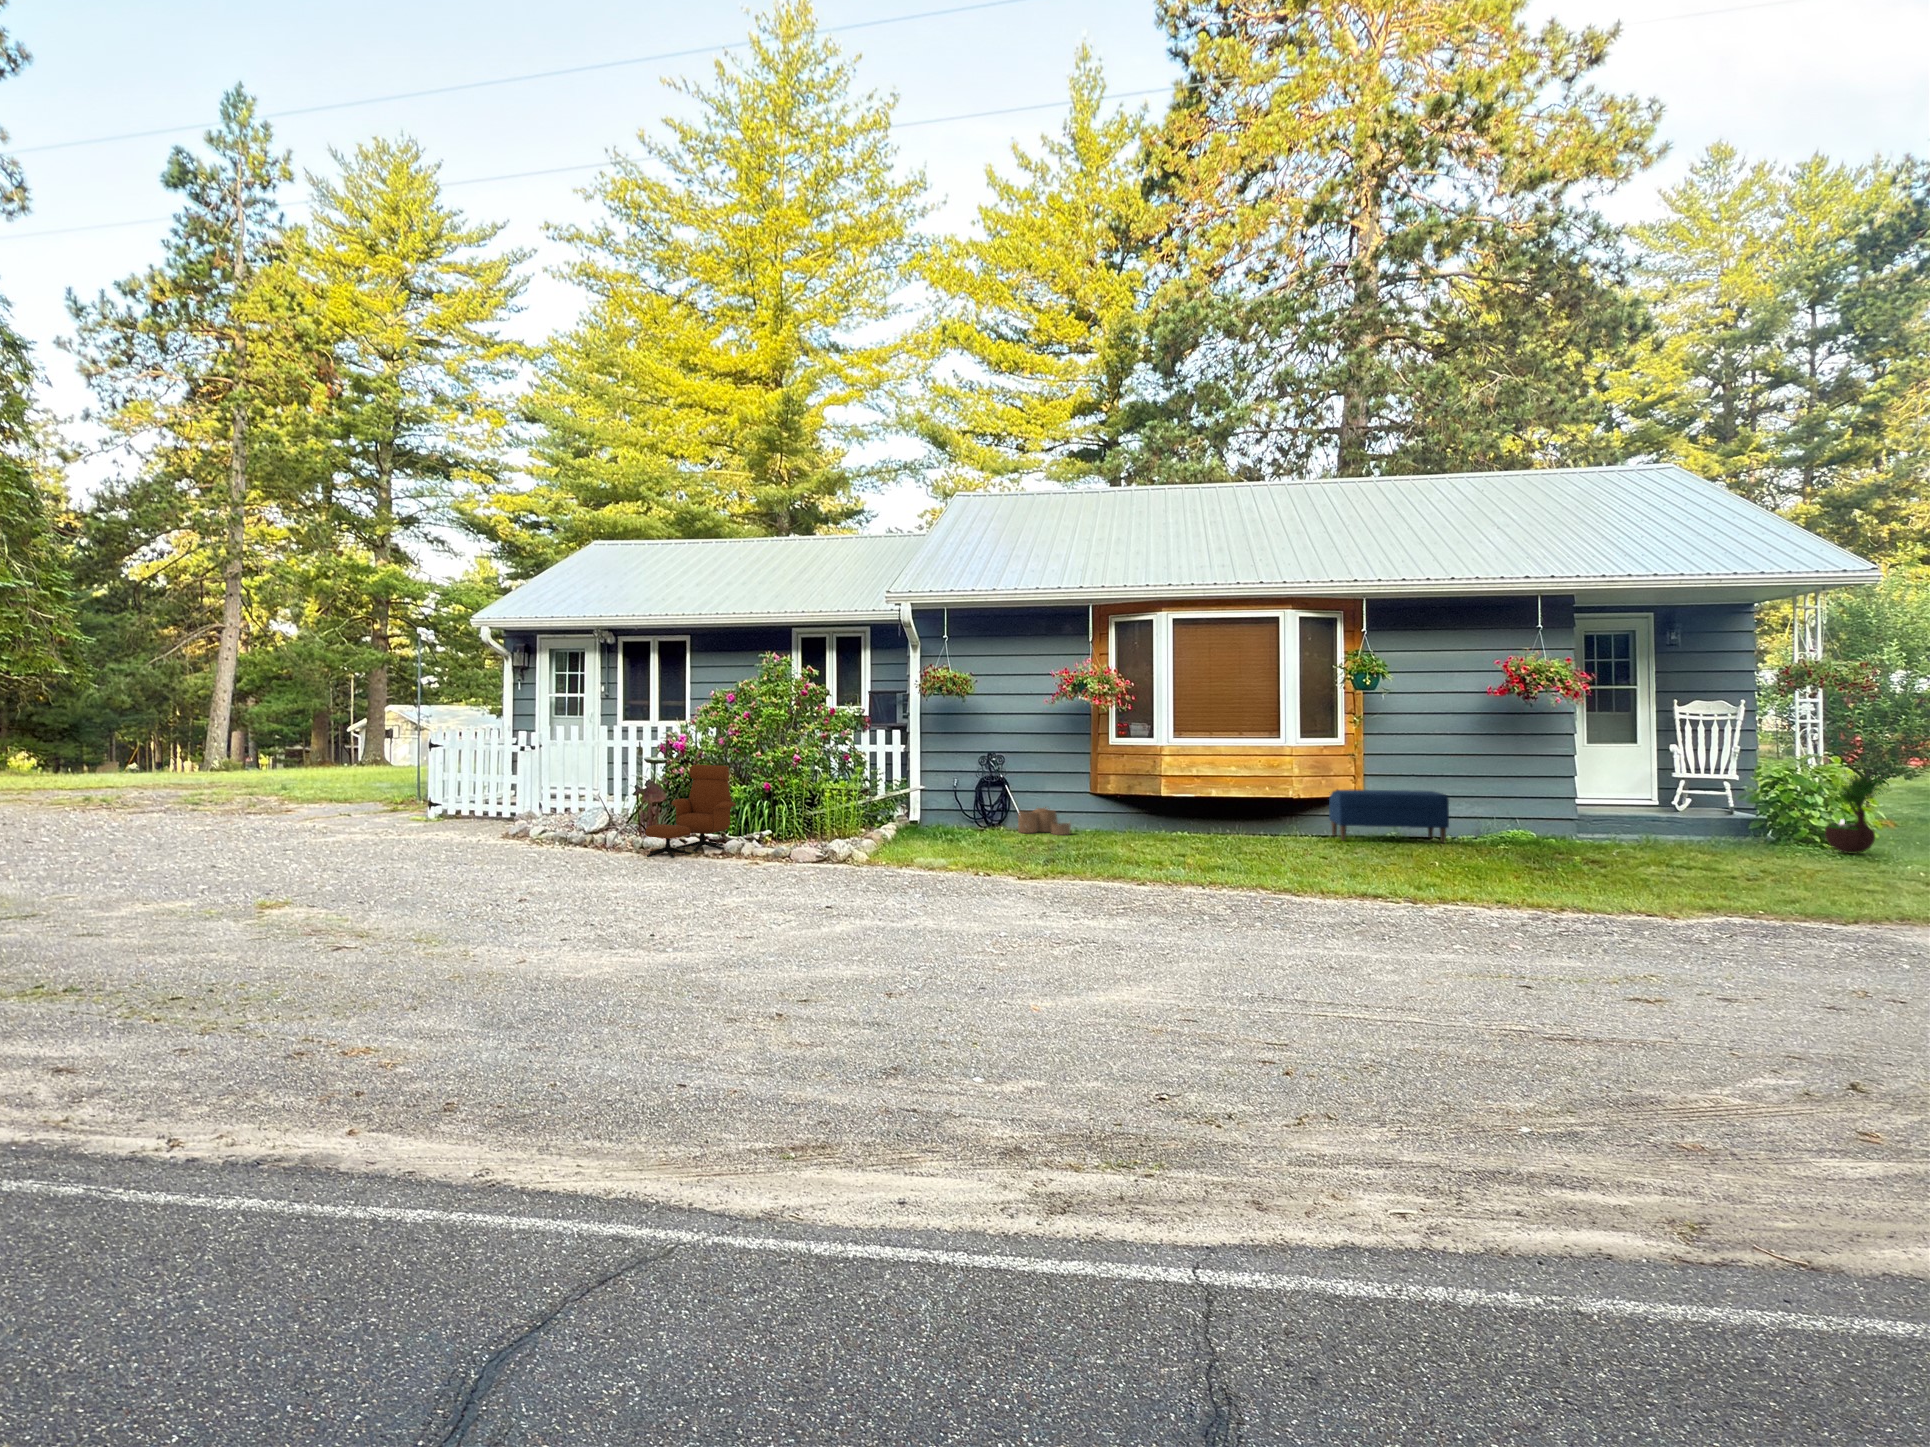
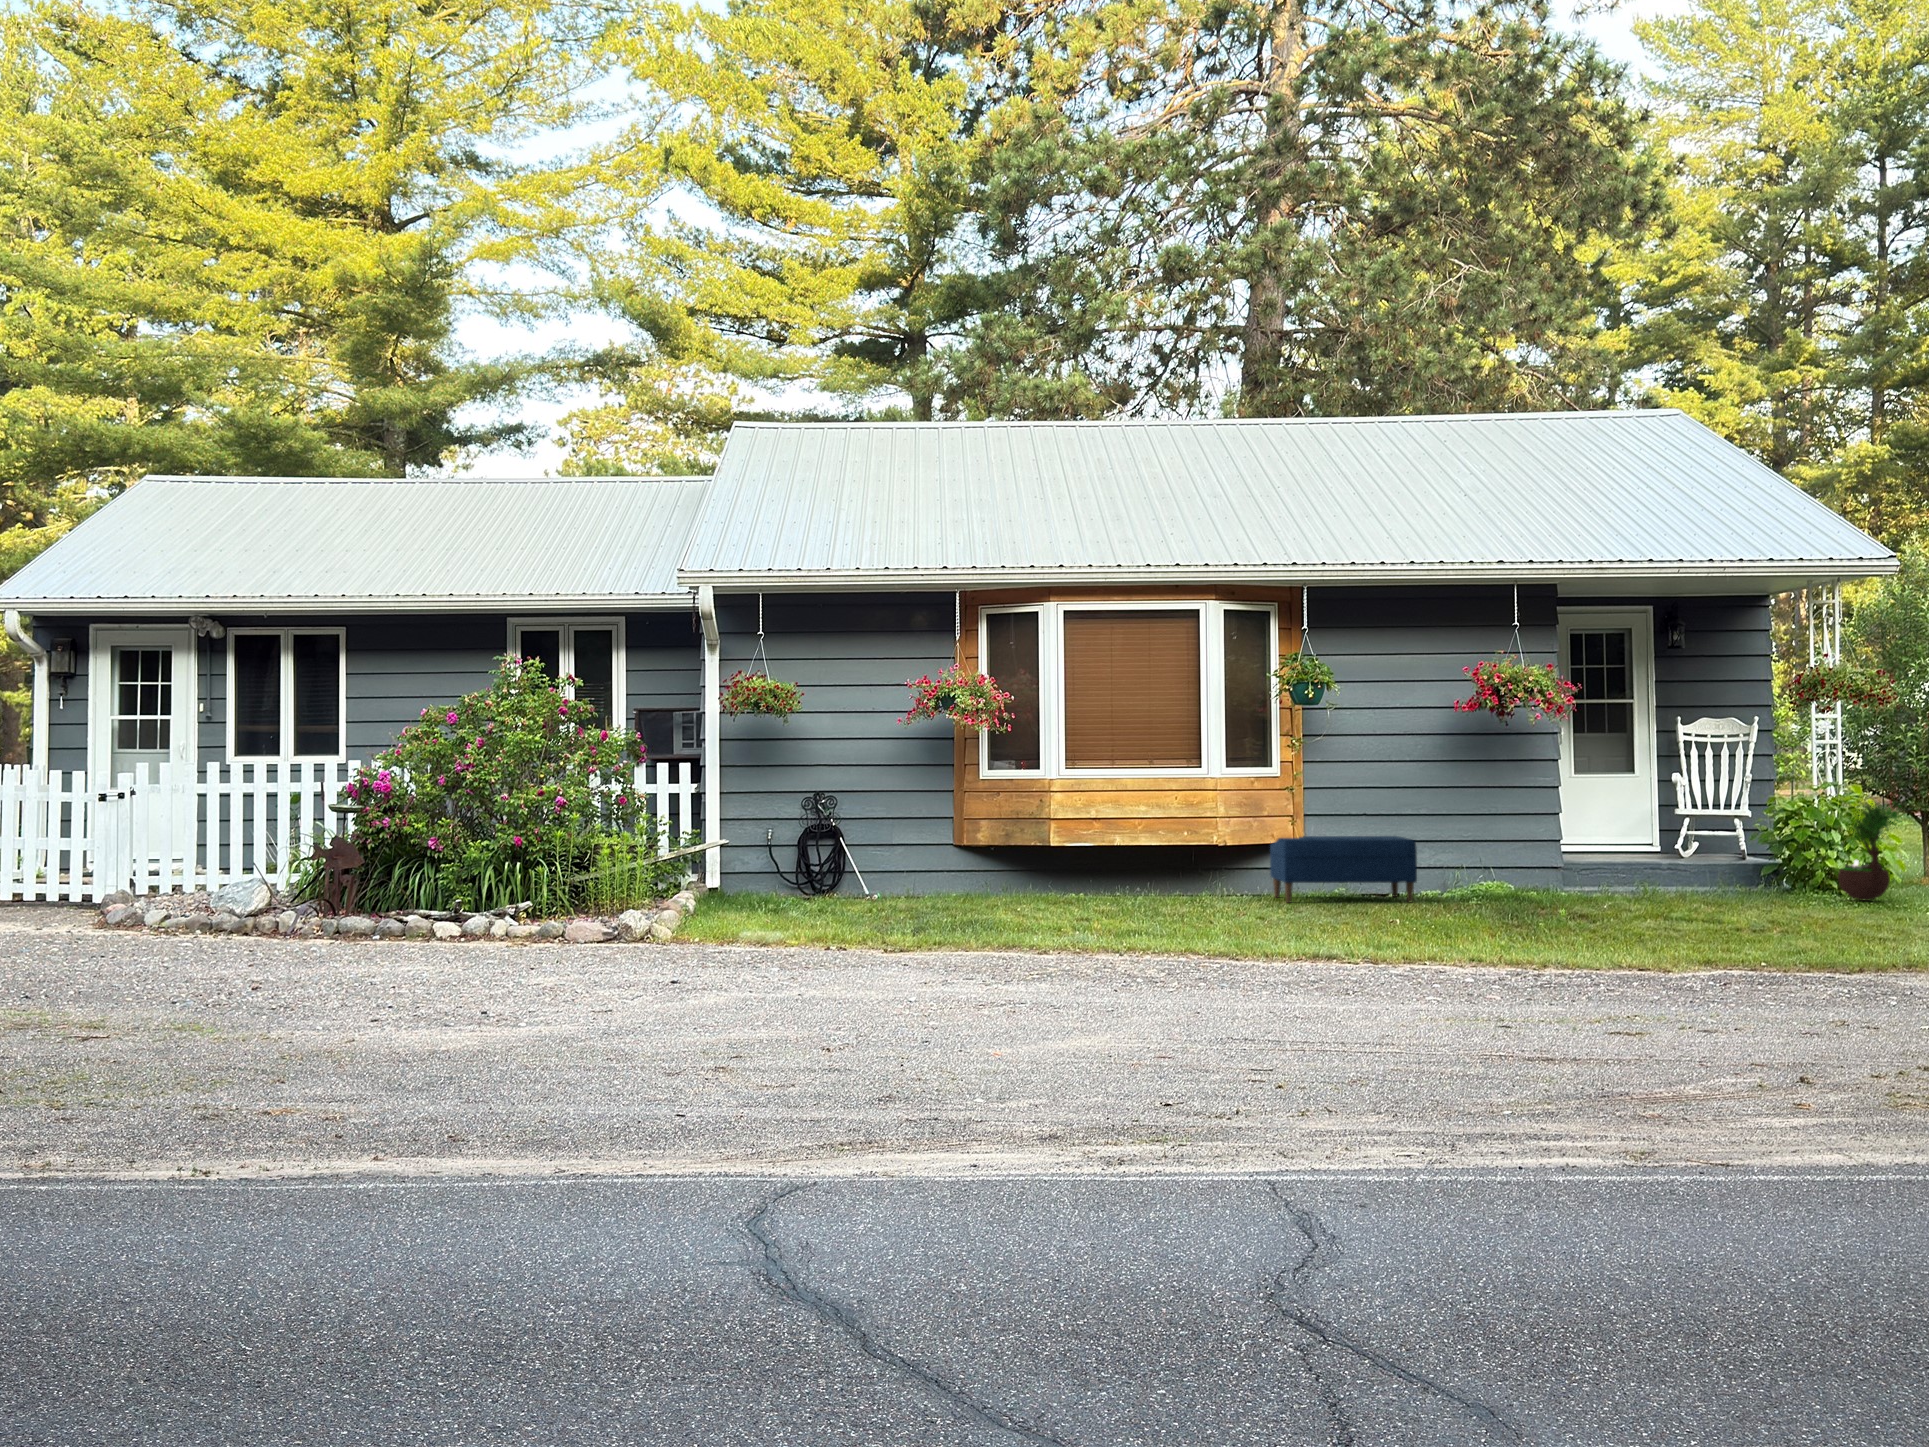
lounge chair: present [646,765,736,858] -> none [341,812,471,944]
woven basket: present [1018,807,1071,835] -> none [862,867,936,905]

